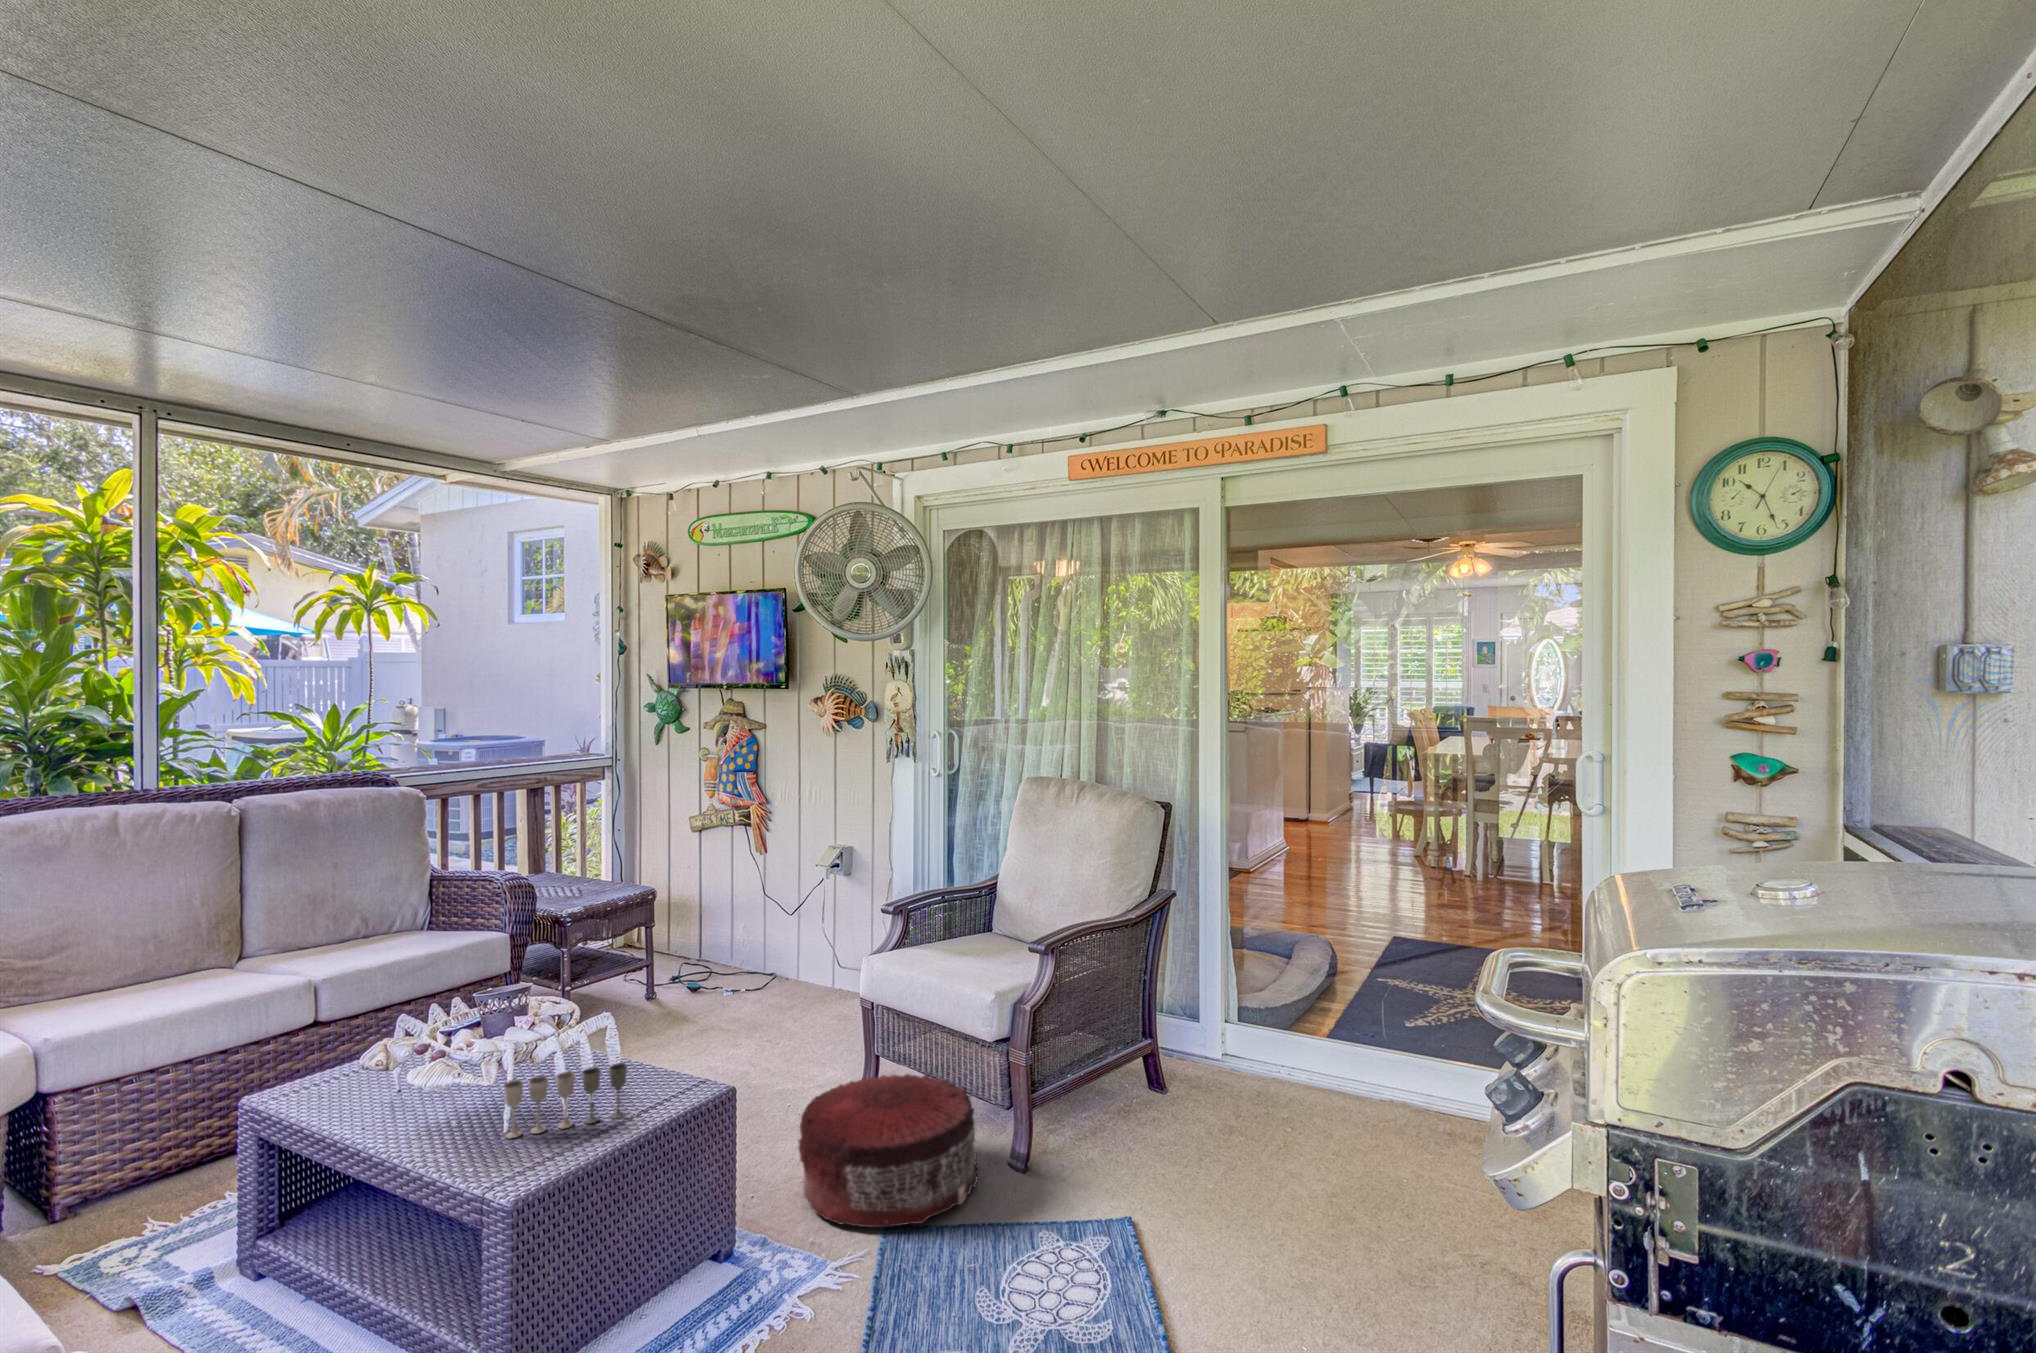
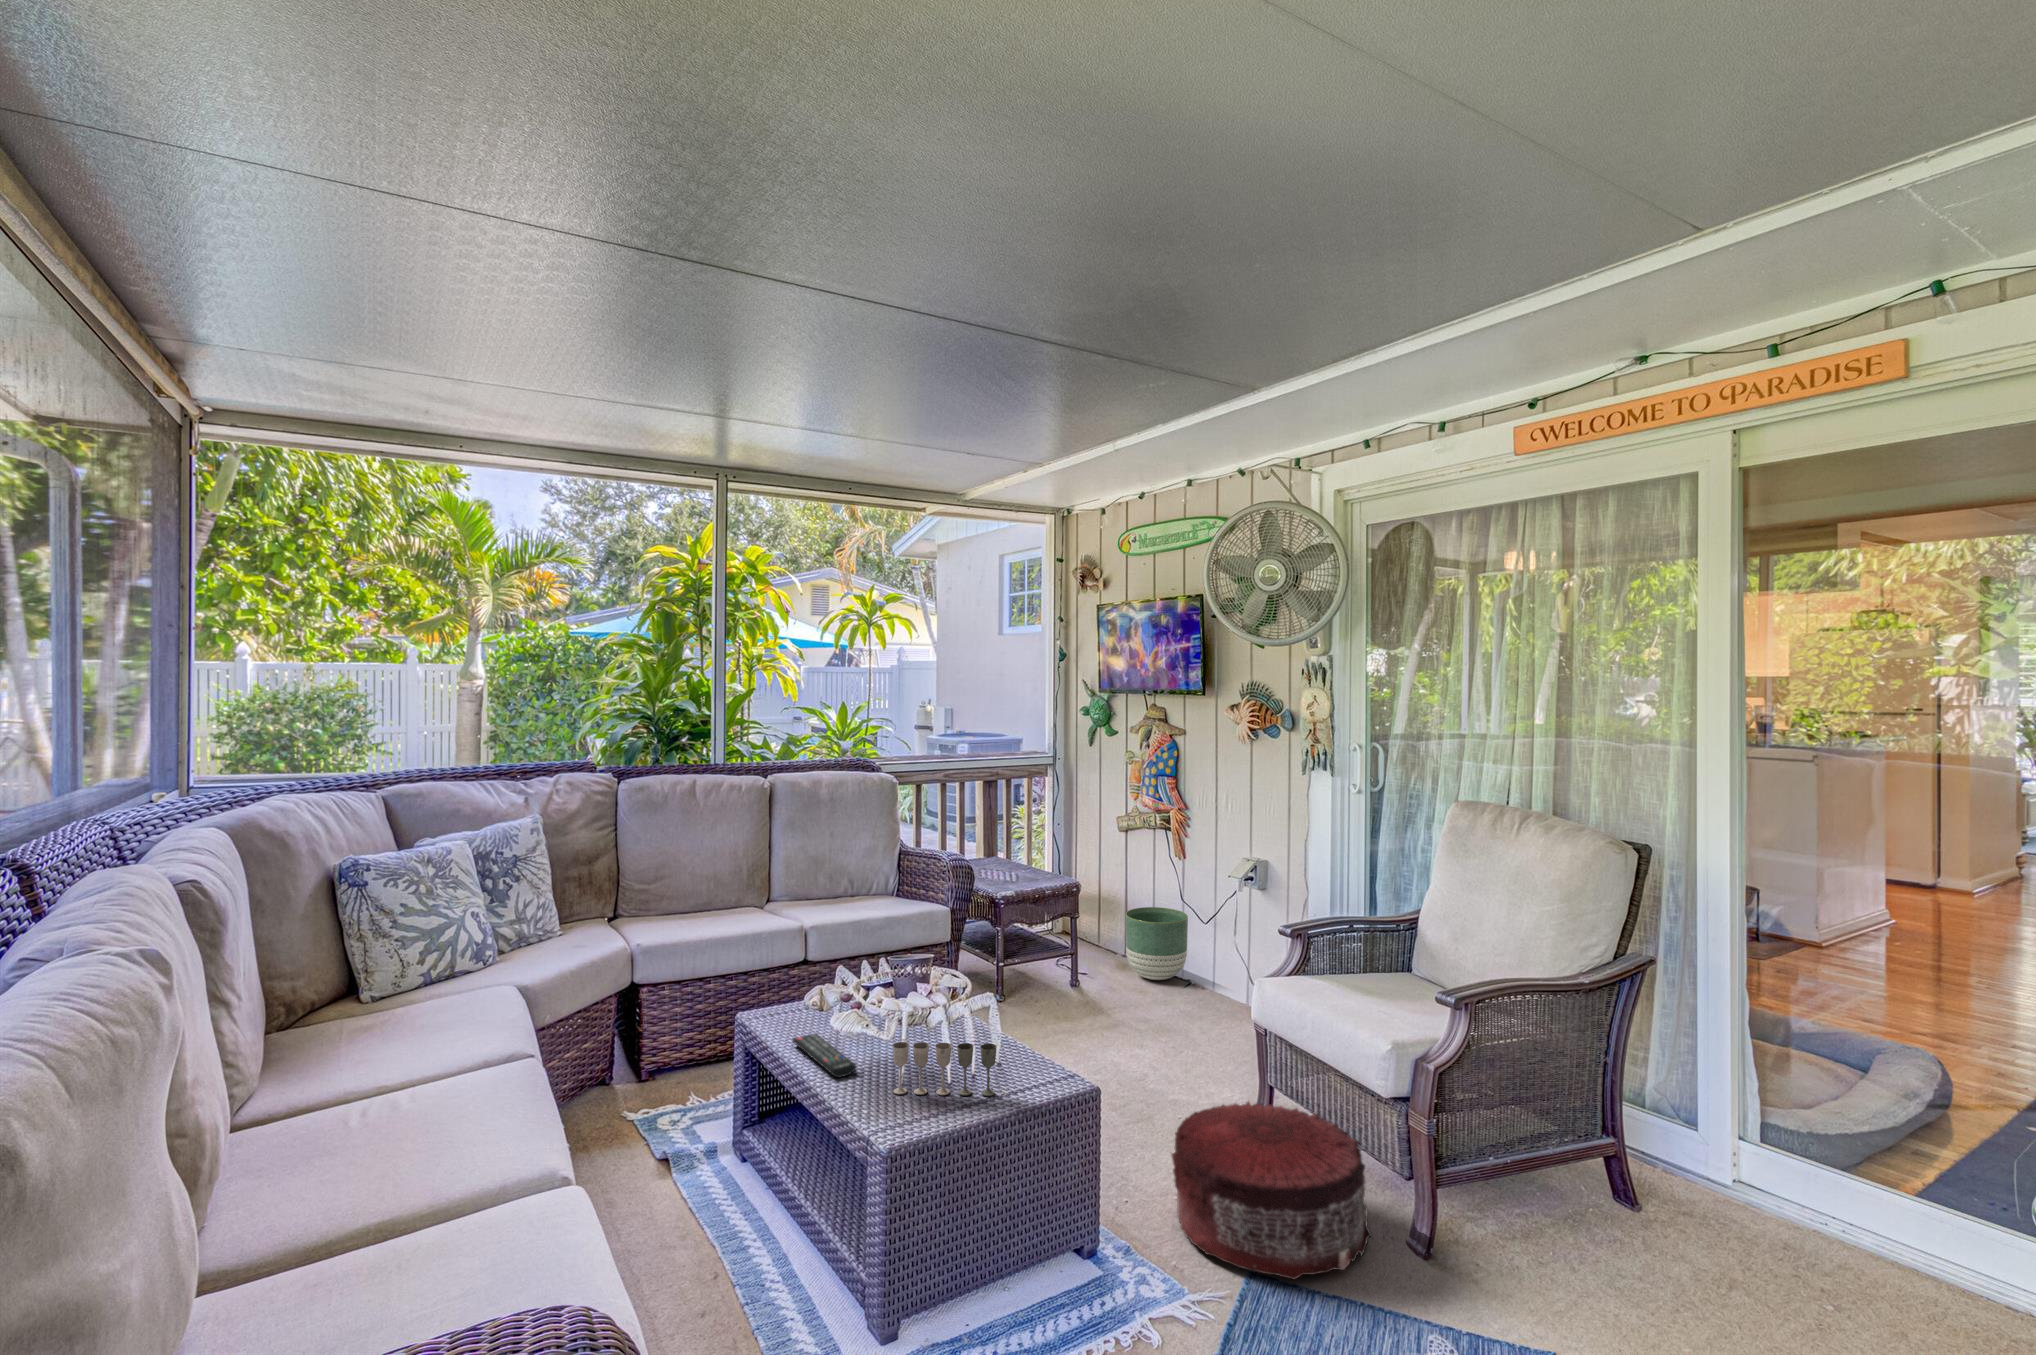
planter: none [701,910,767,986] -> present [1126,907,1188,980]
remote control: none [350,1096,450,1137] -> present [793,1034,856,1077]

